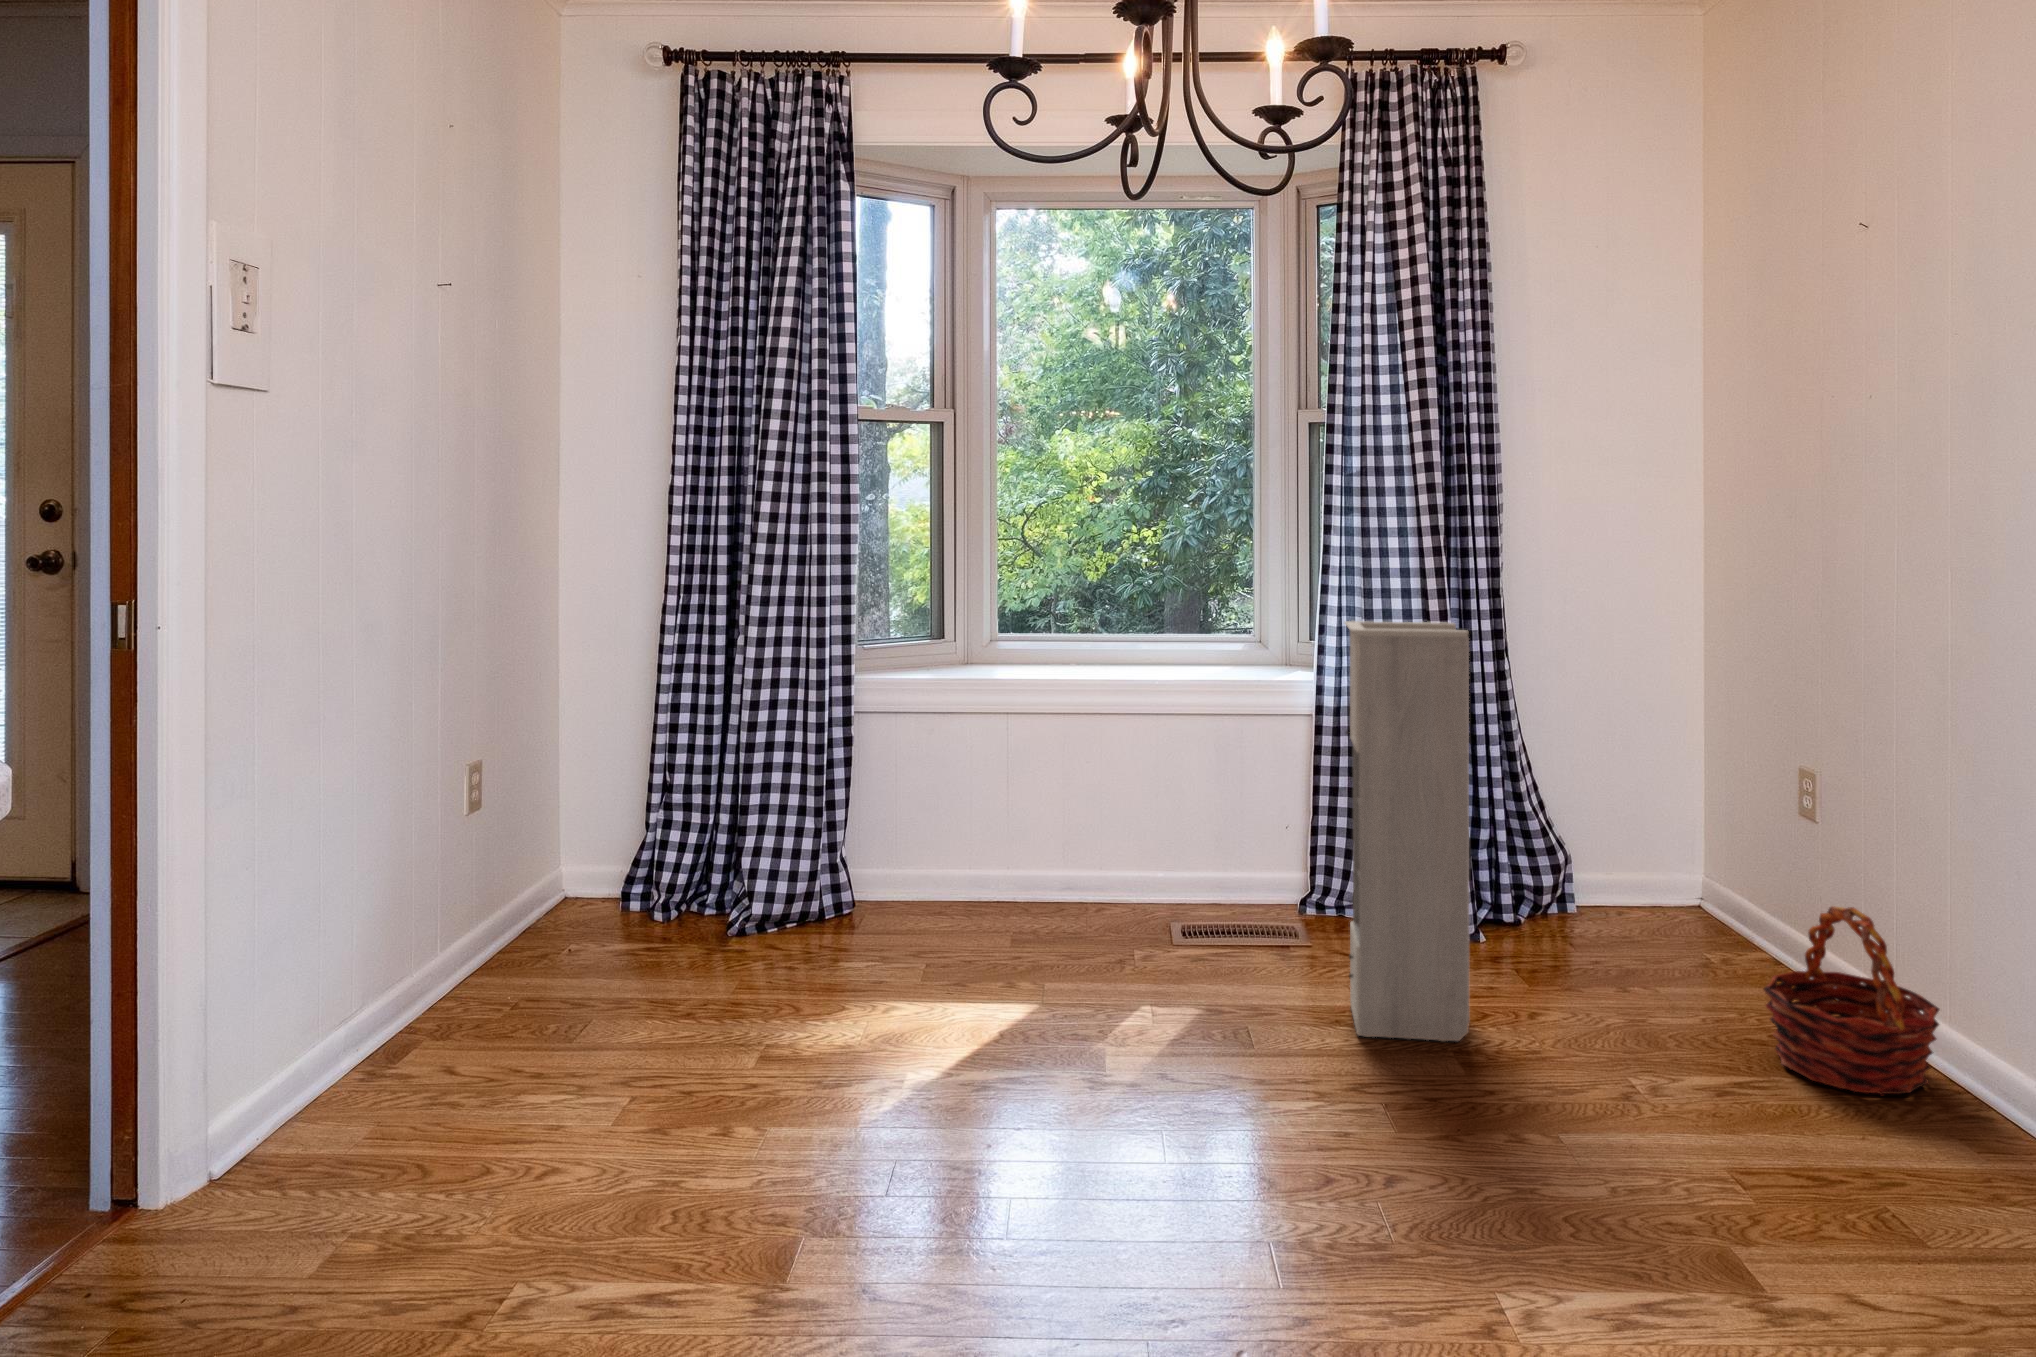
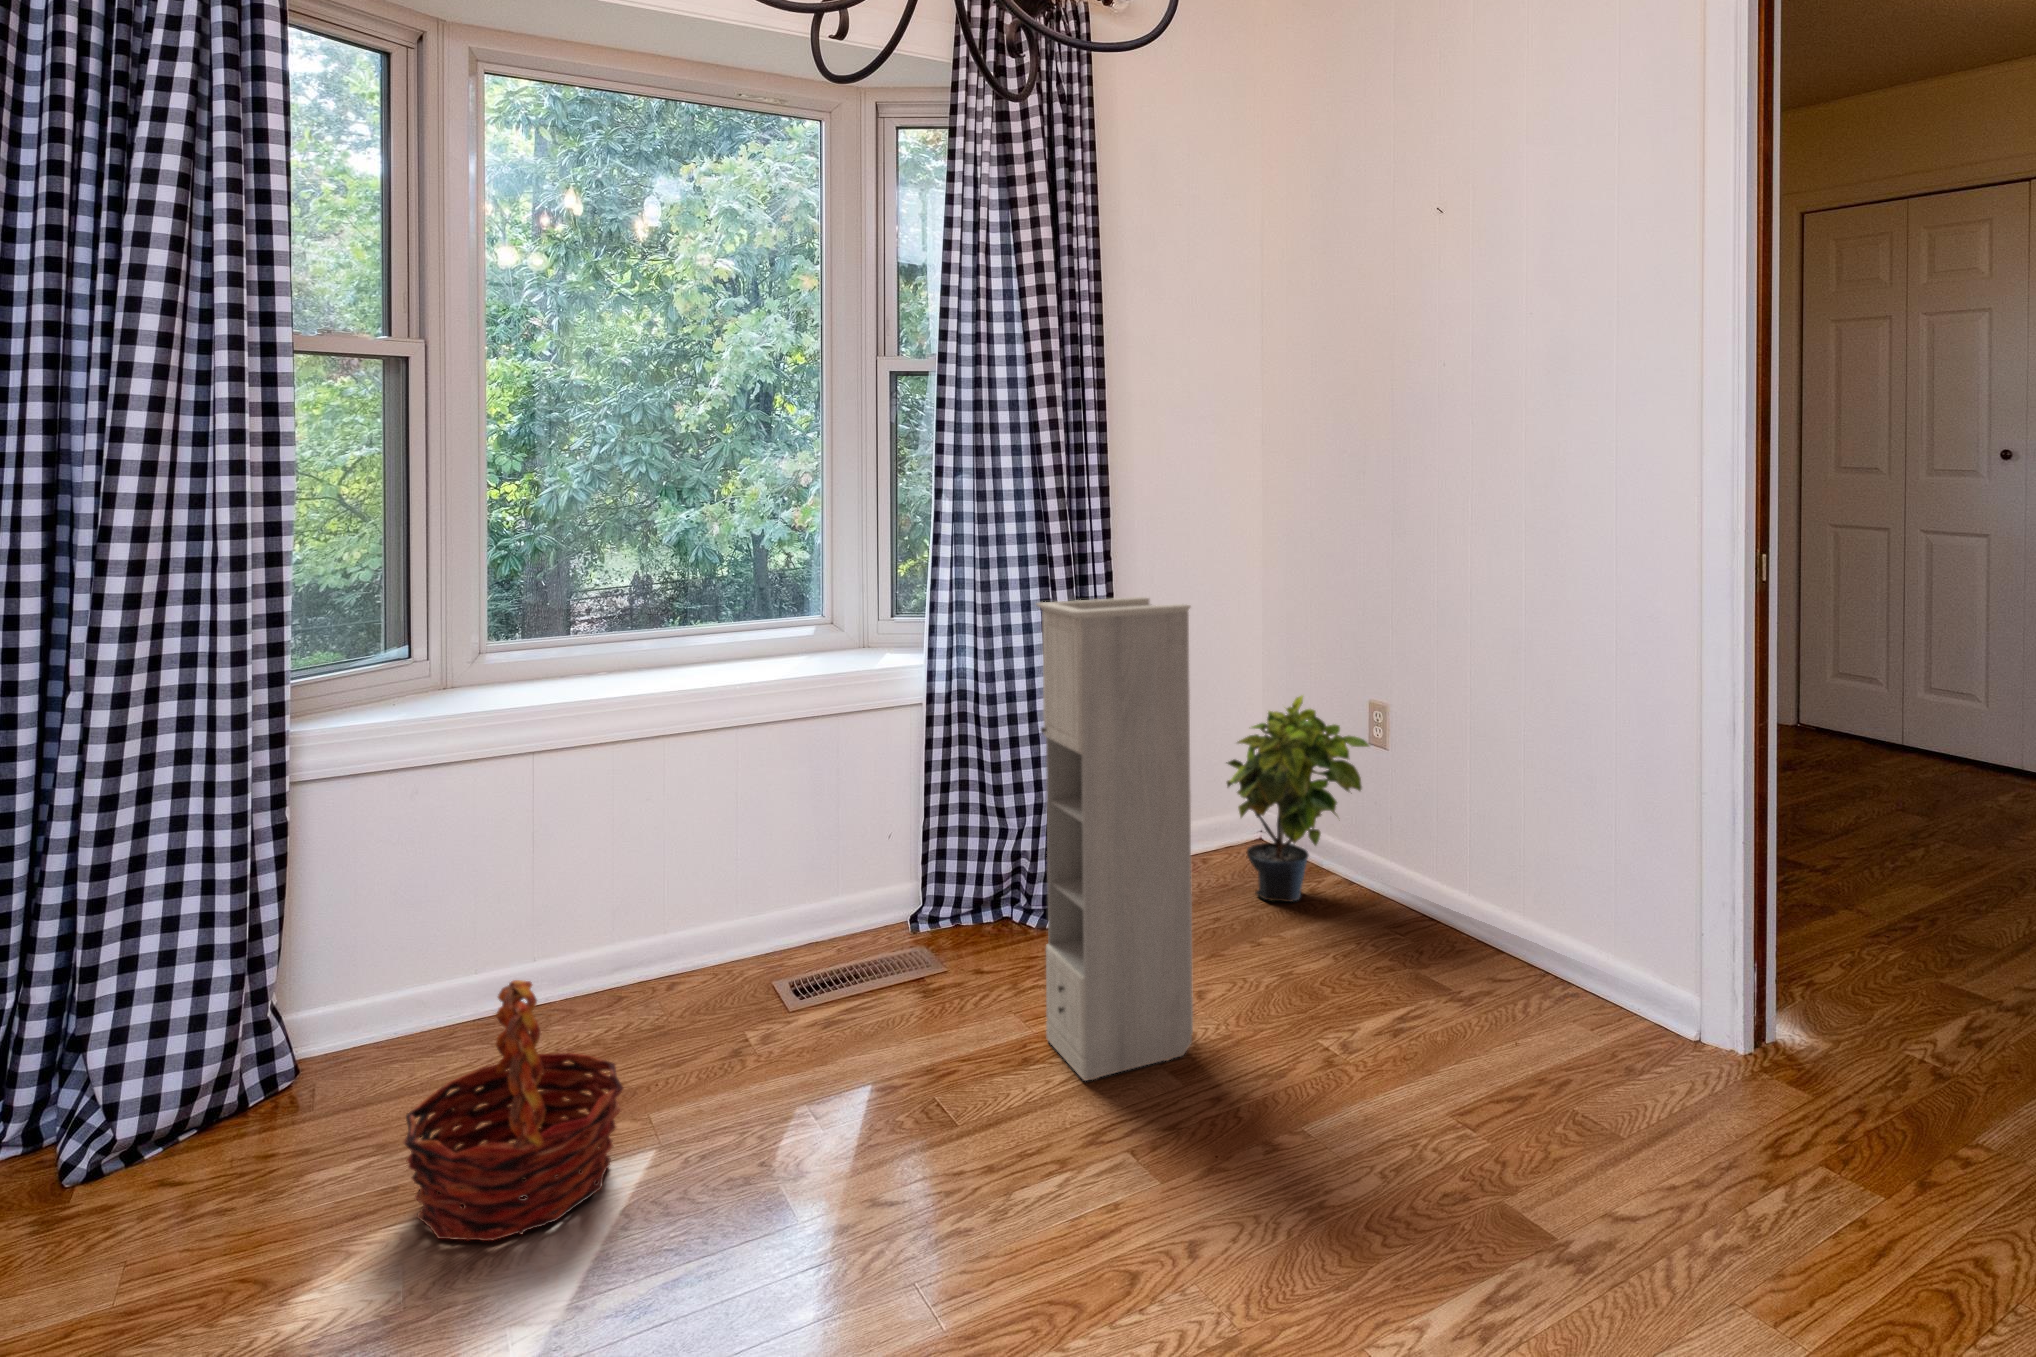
potted plant: none [1619,743,1784,962] -> present [1226,696,1369,902]
basket: present [1764,906,1939,1095] -> present [403,980,623,1241]

